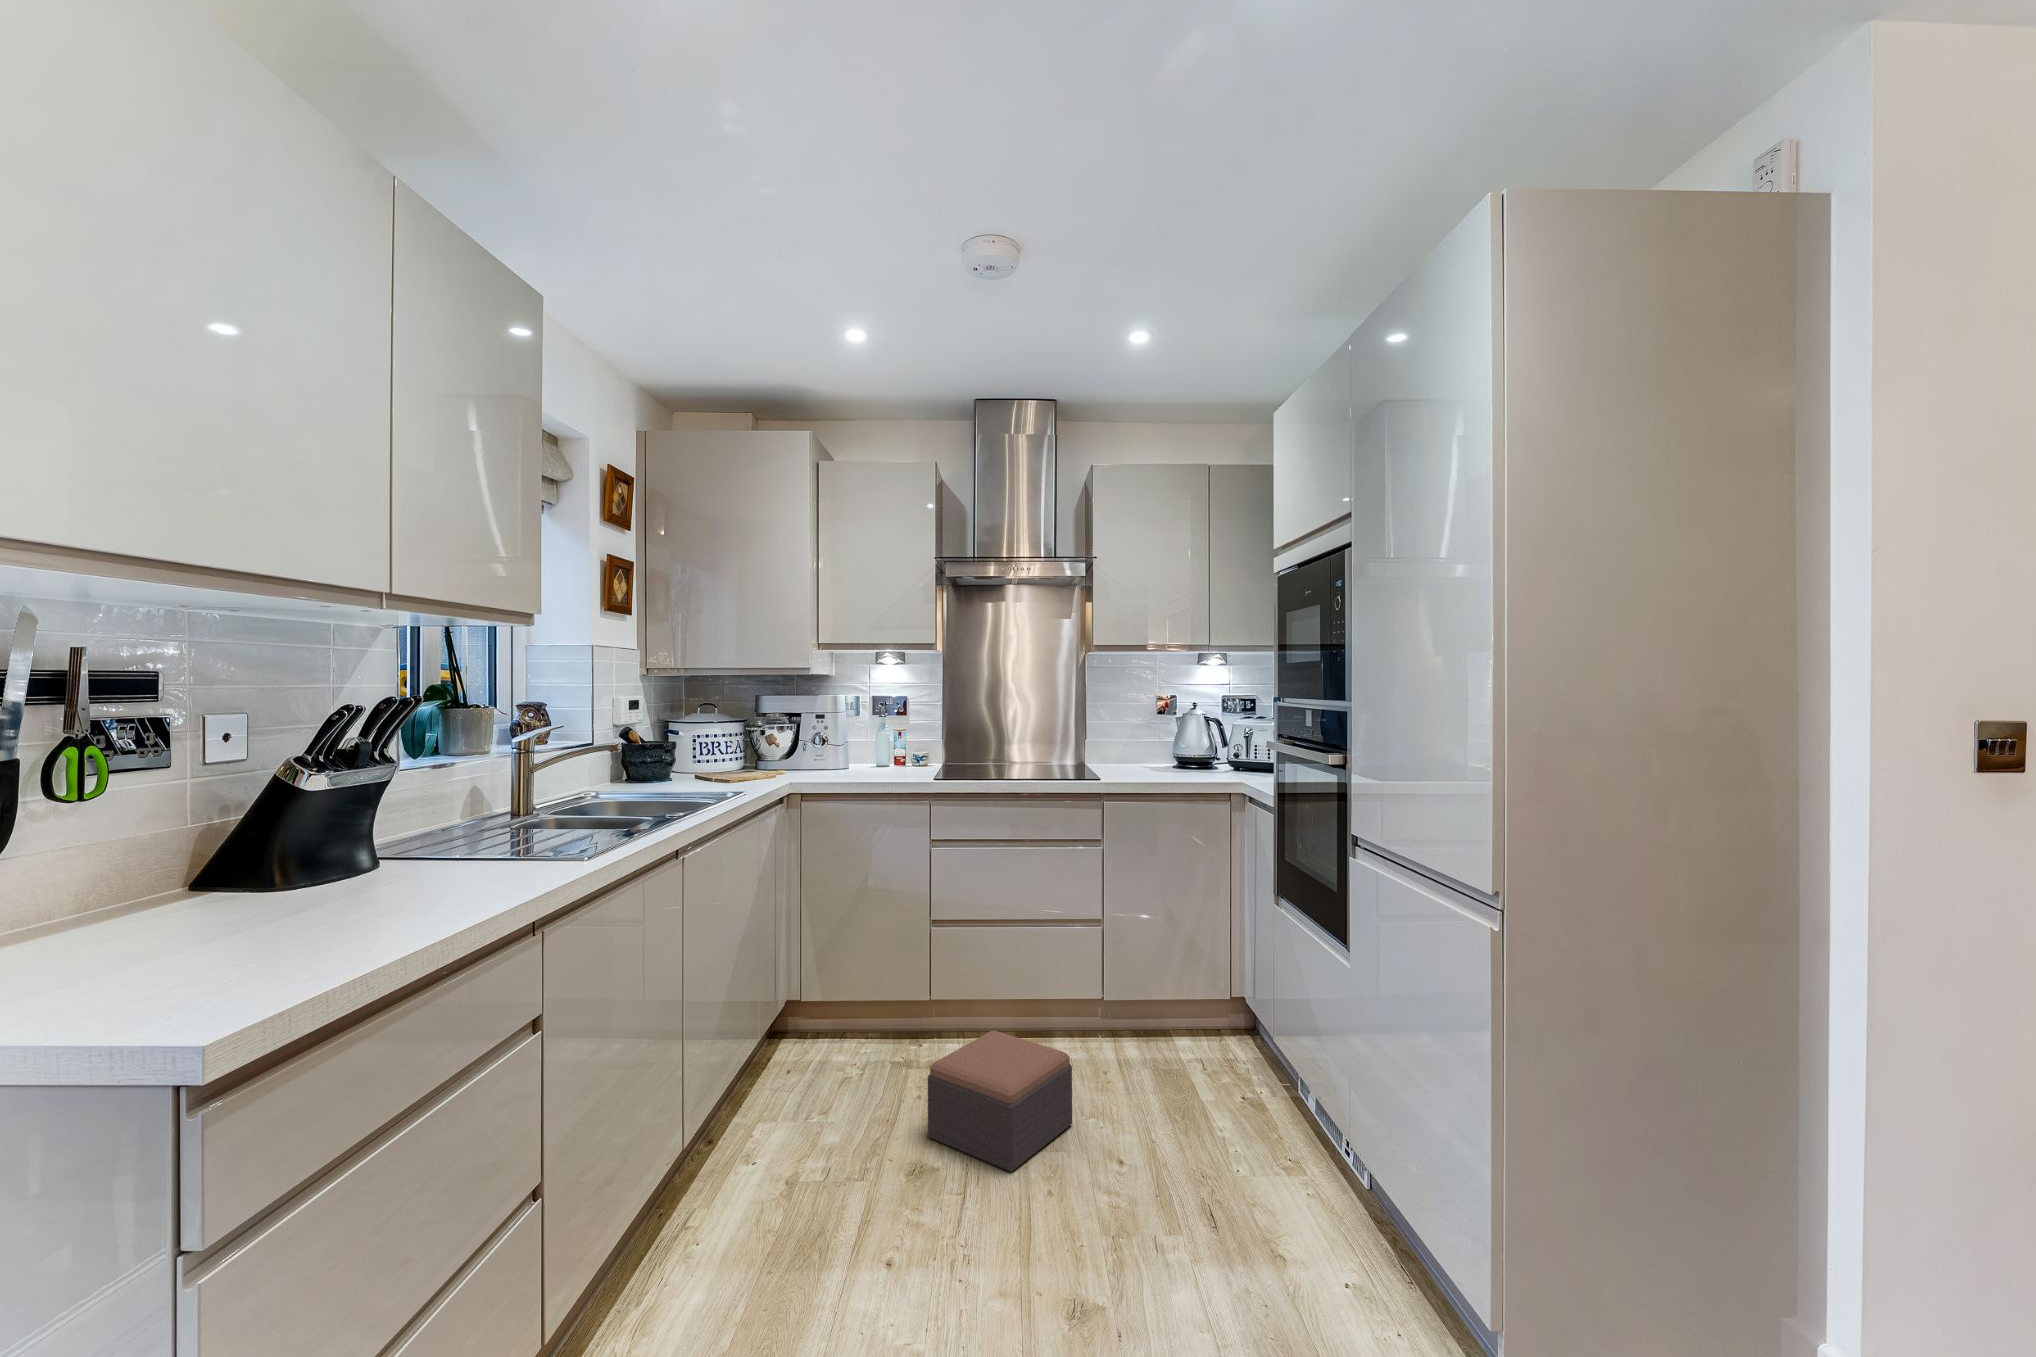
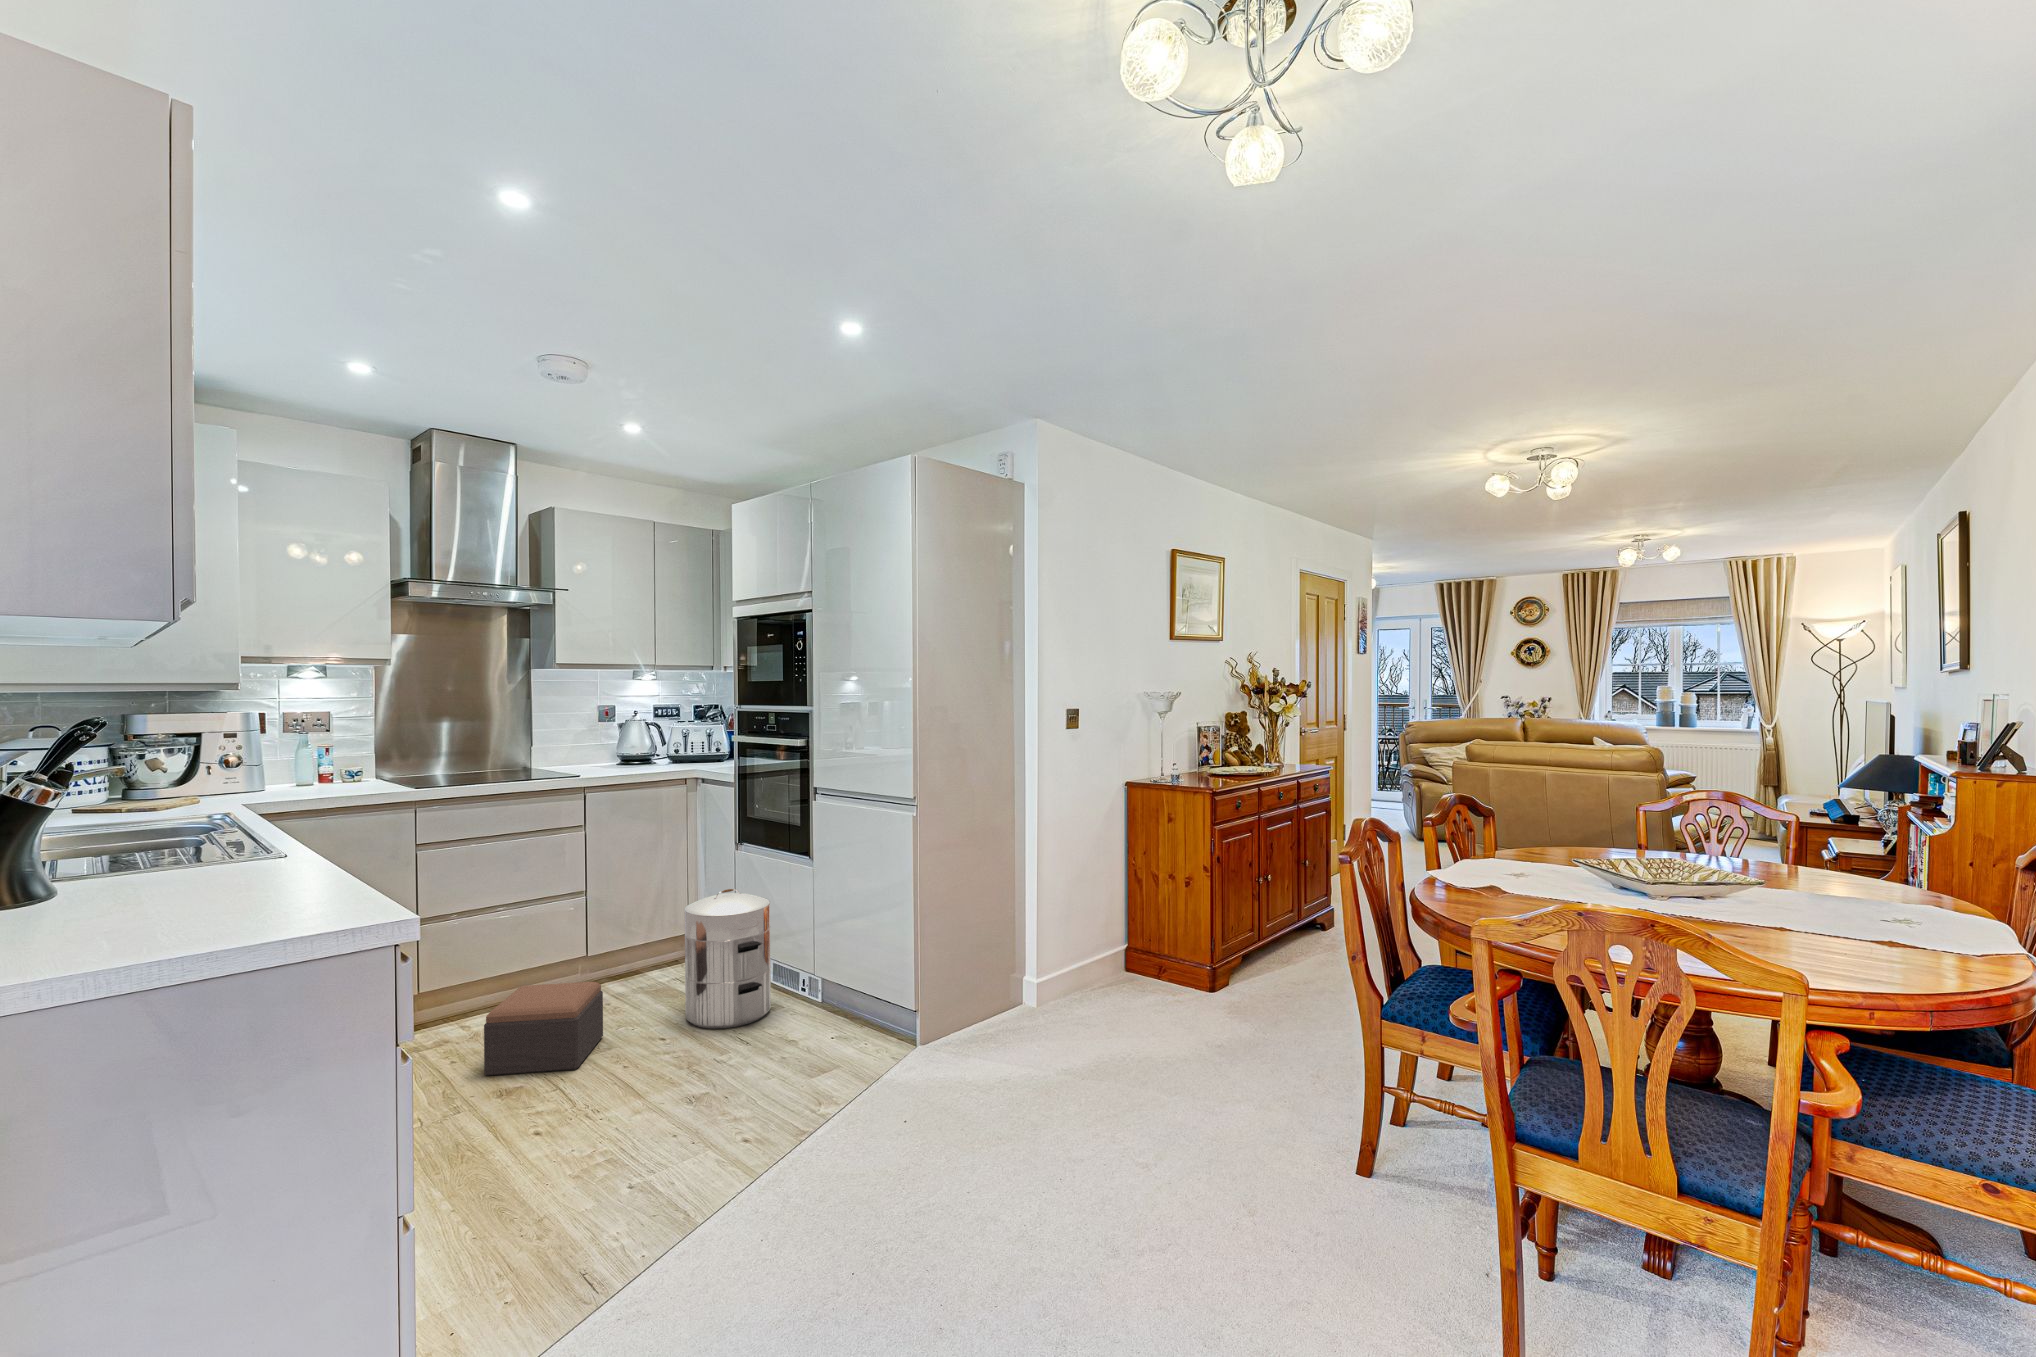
waste bin: none [1175,967,1298,1180] -> present [684,889,771,1029]

